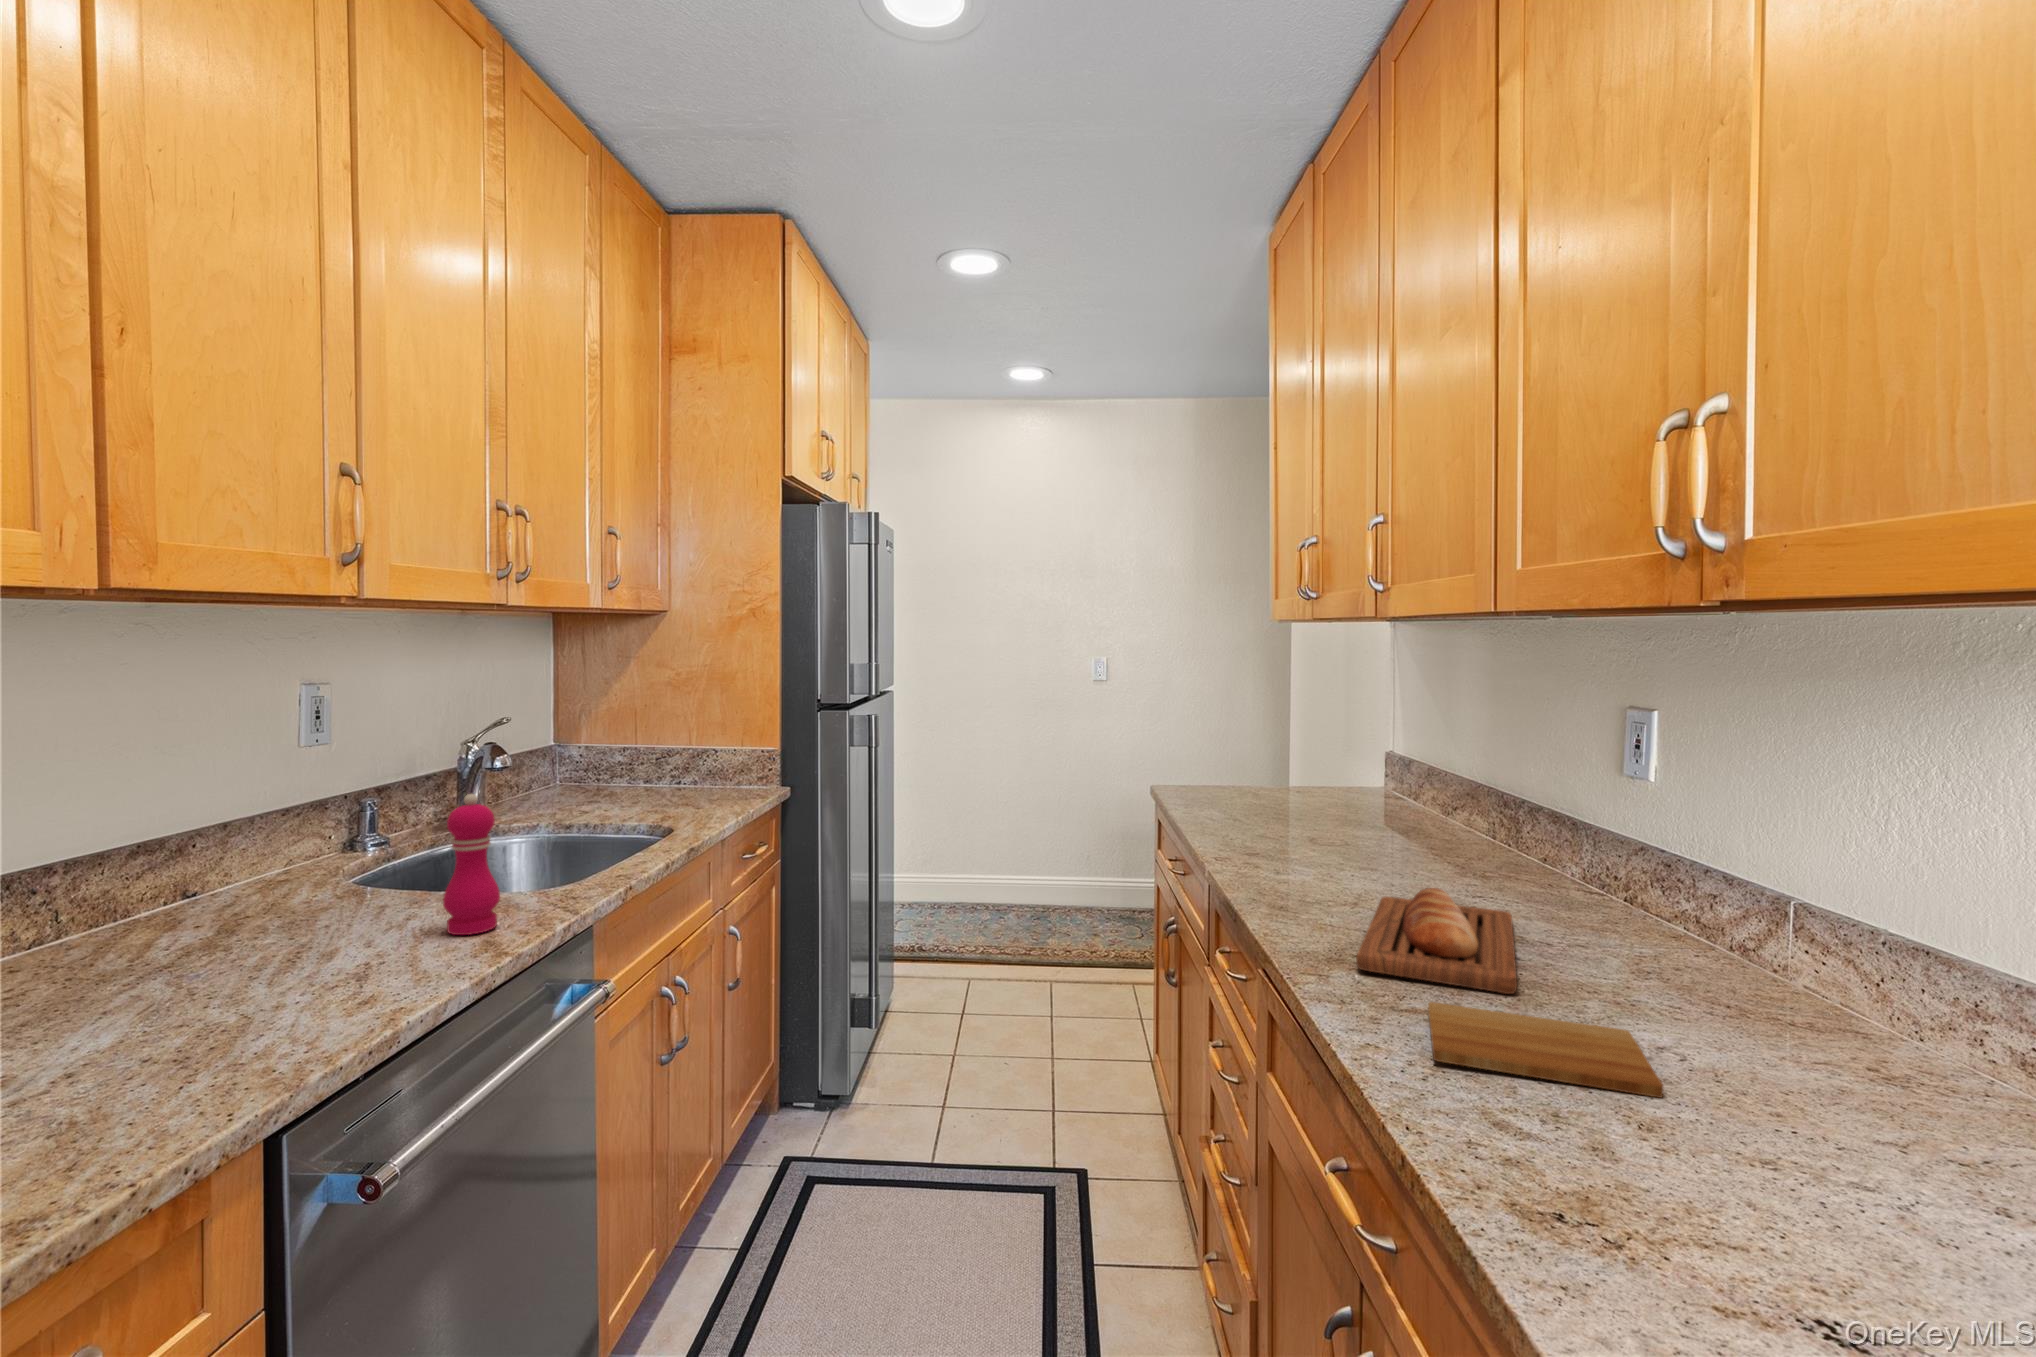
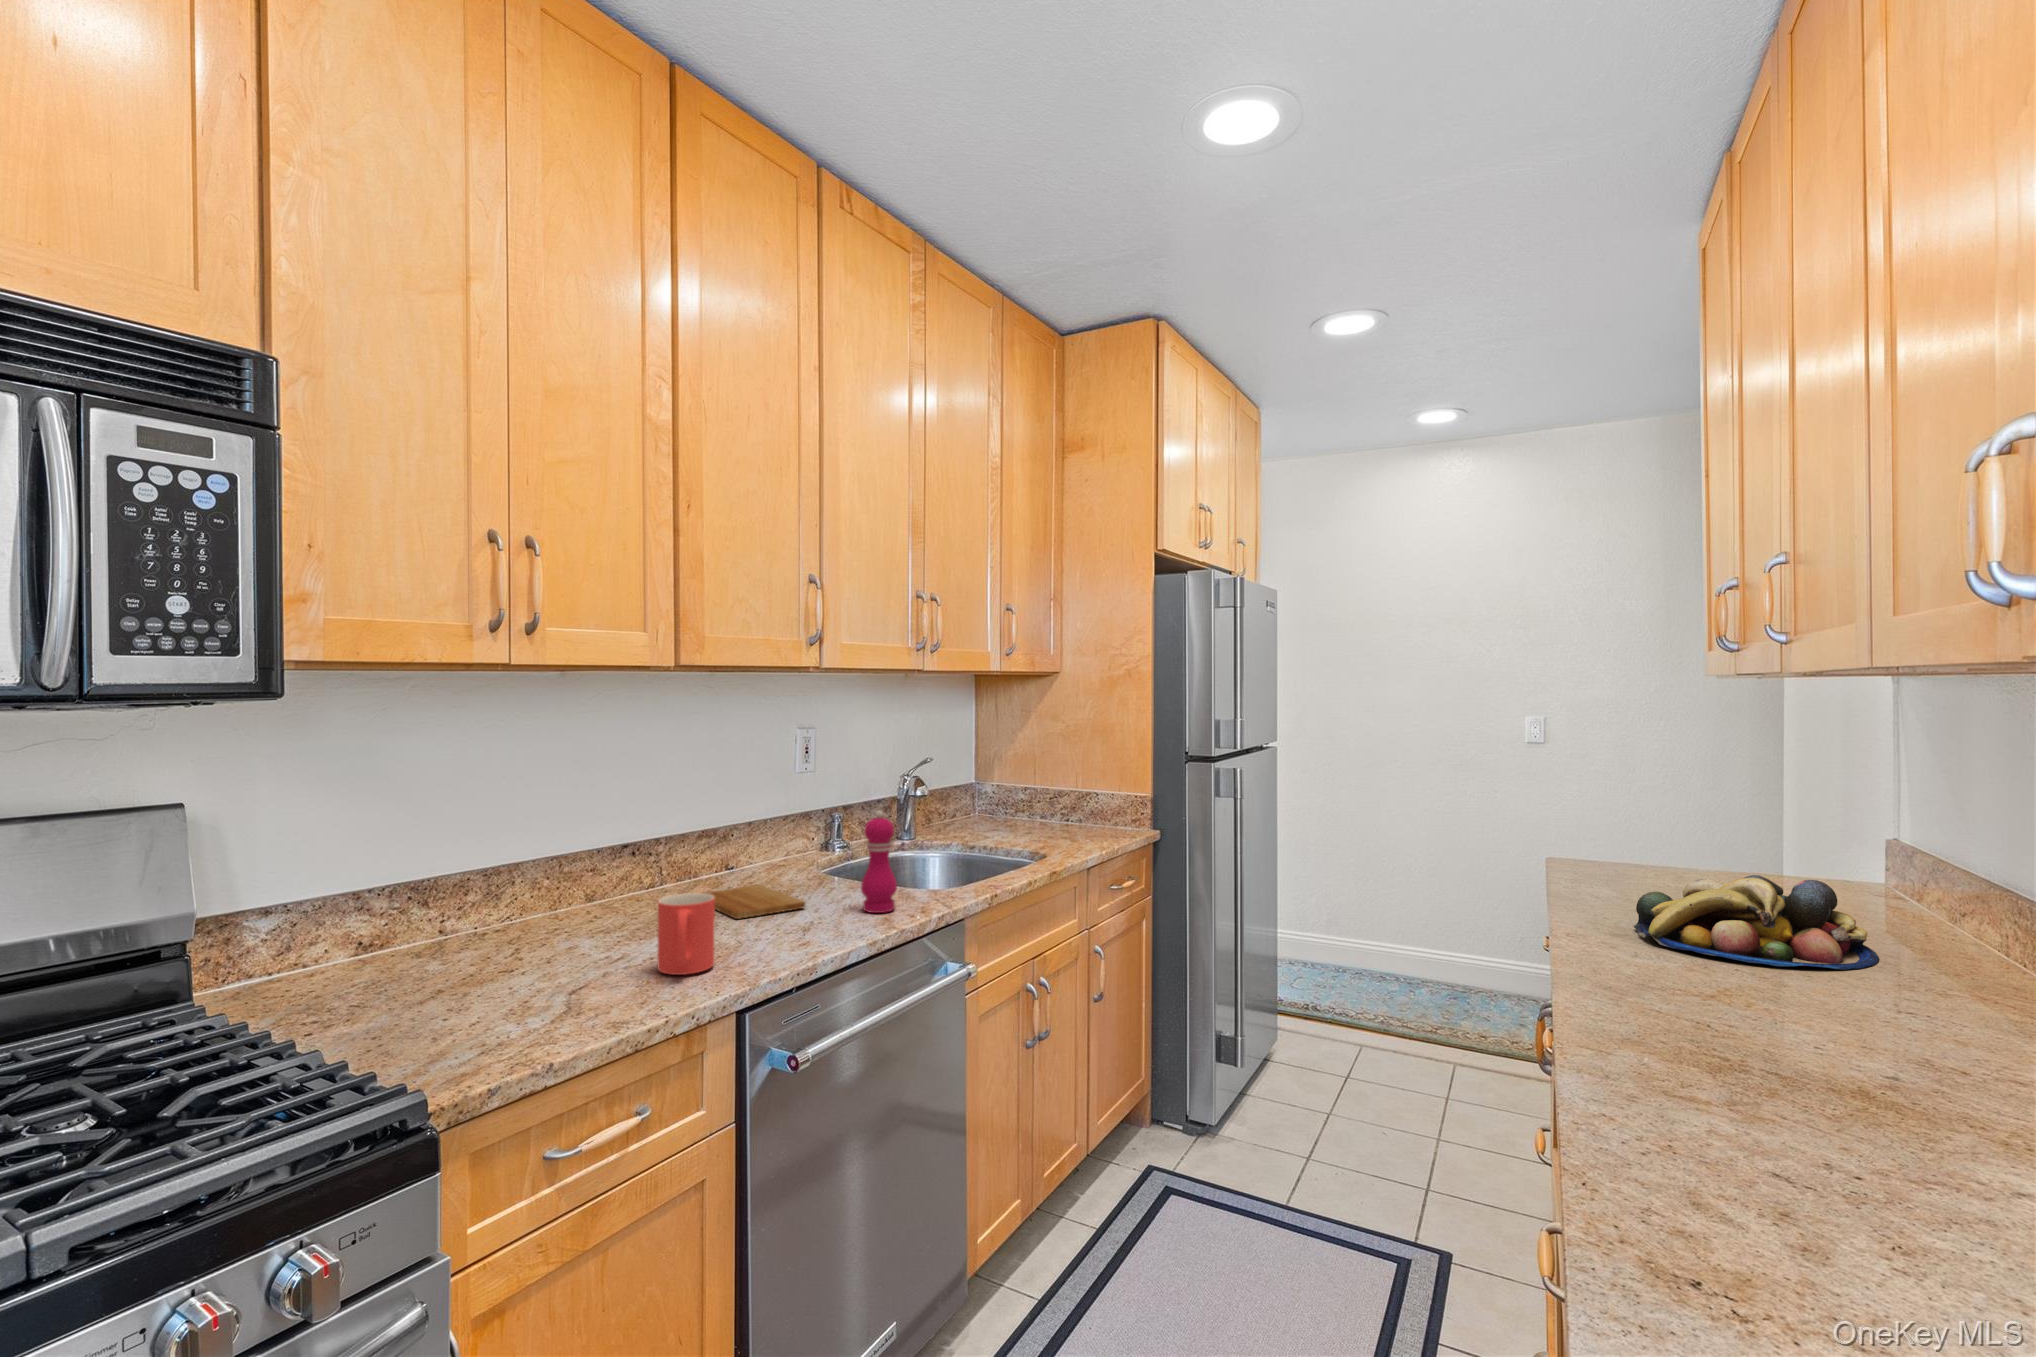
fruit bowl: none [1256,795,1431,872] -> present [1634,875,1879,969]
bread loaf: present [1356,888,1517,994] -> none [1643,982,1920,1103]
mug: none [78,954,205,1102] -> present [657,893,715,975]
cutting board: present [1428,1002,1663,1098] -> present [705,885,805,919]

